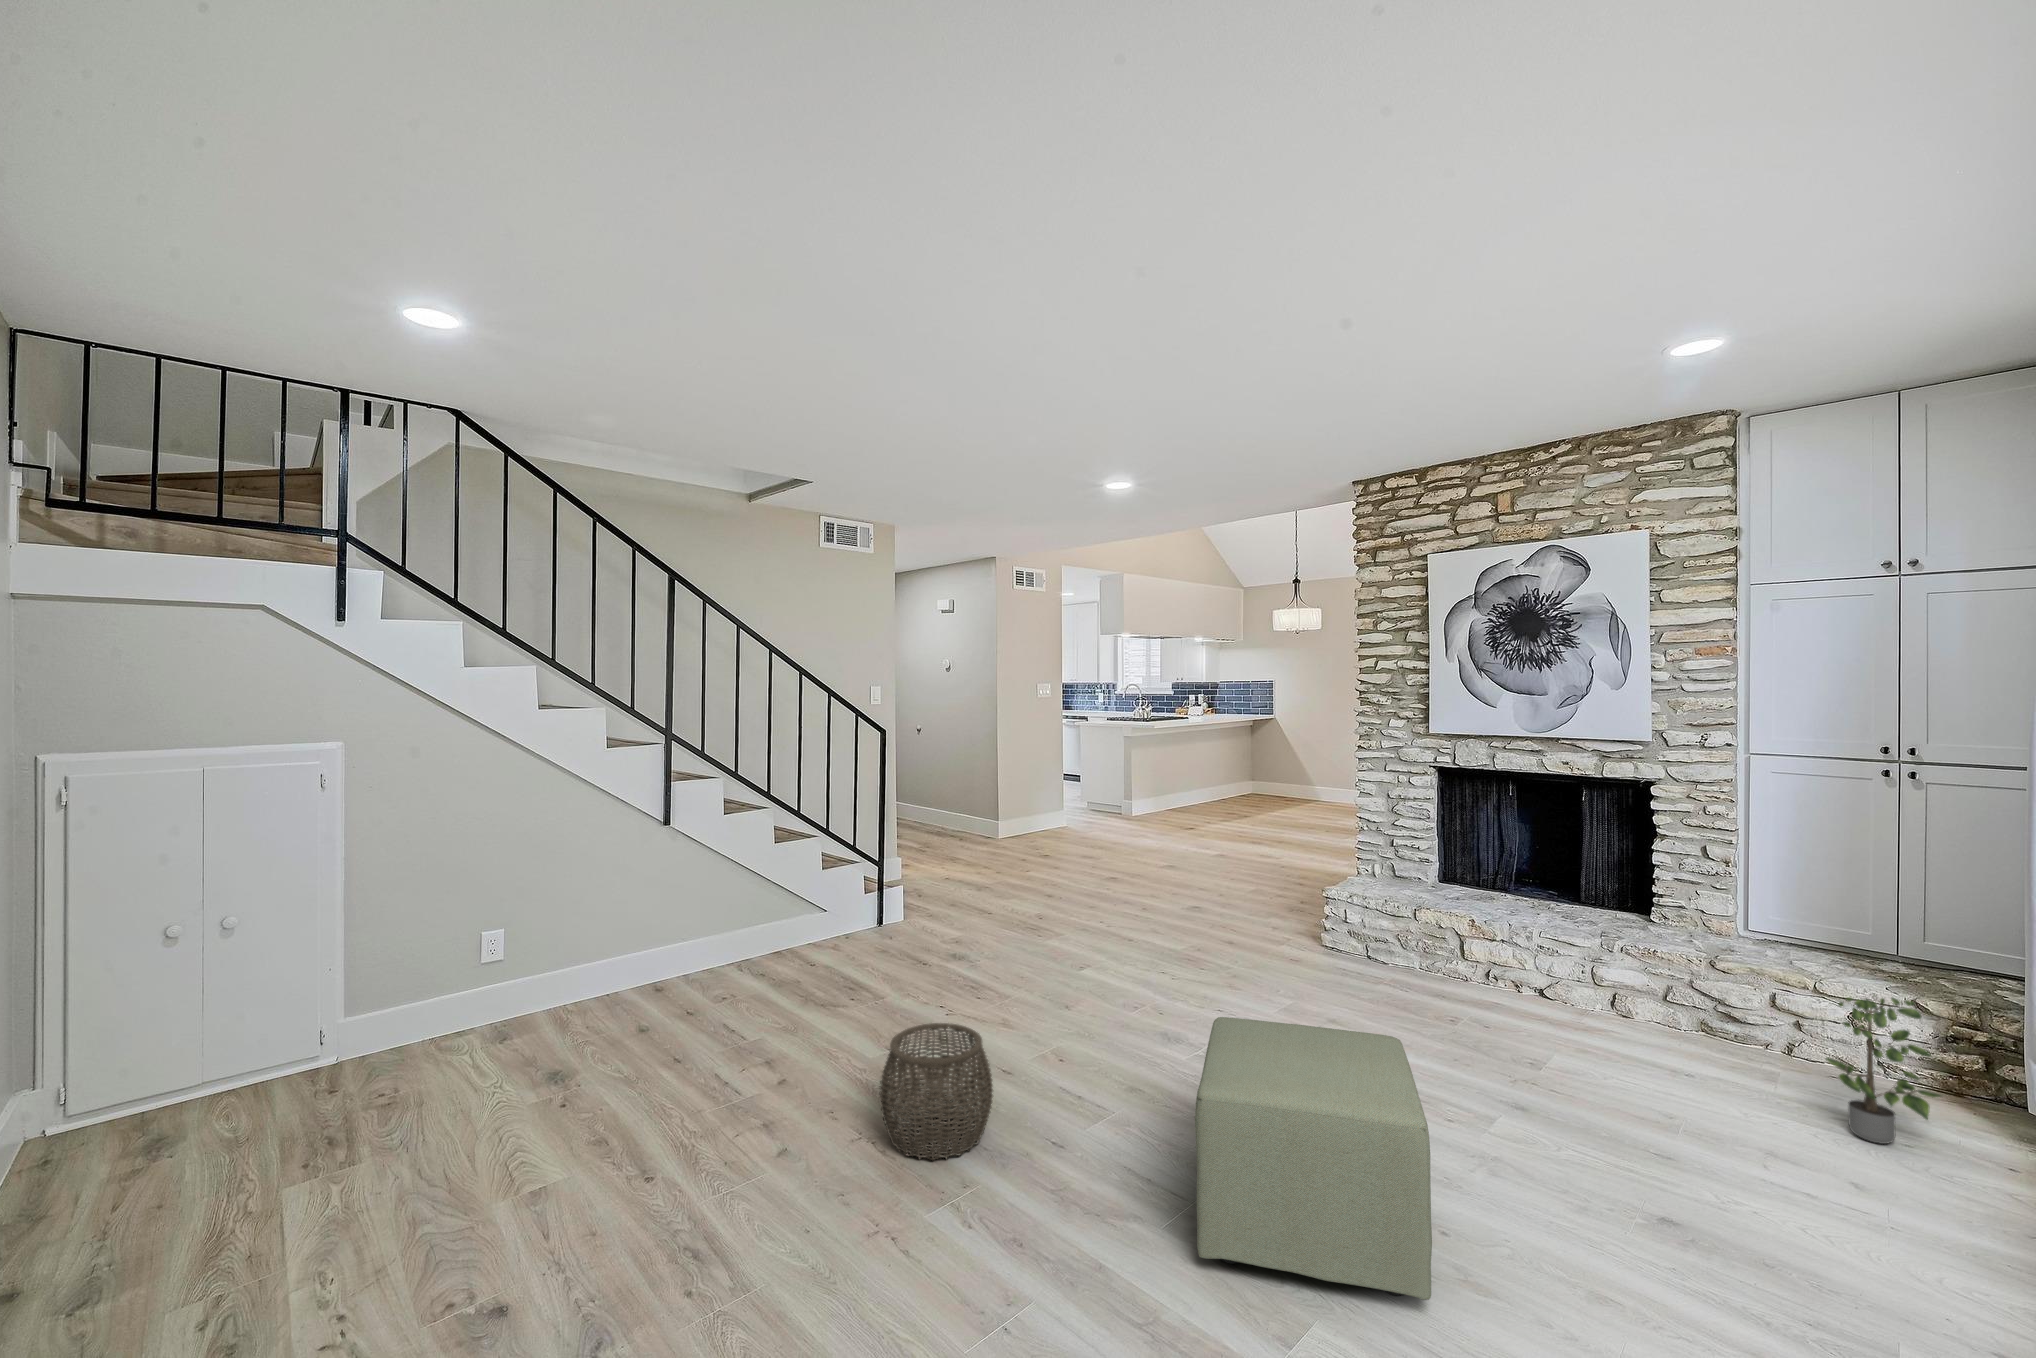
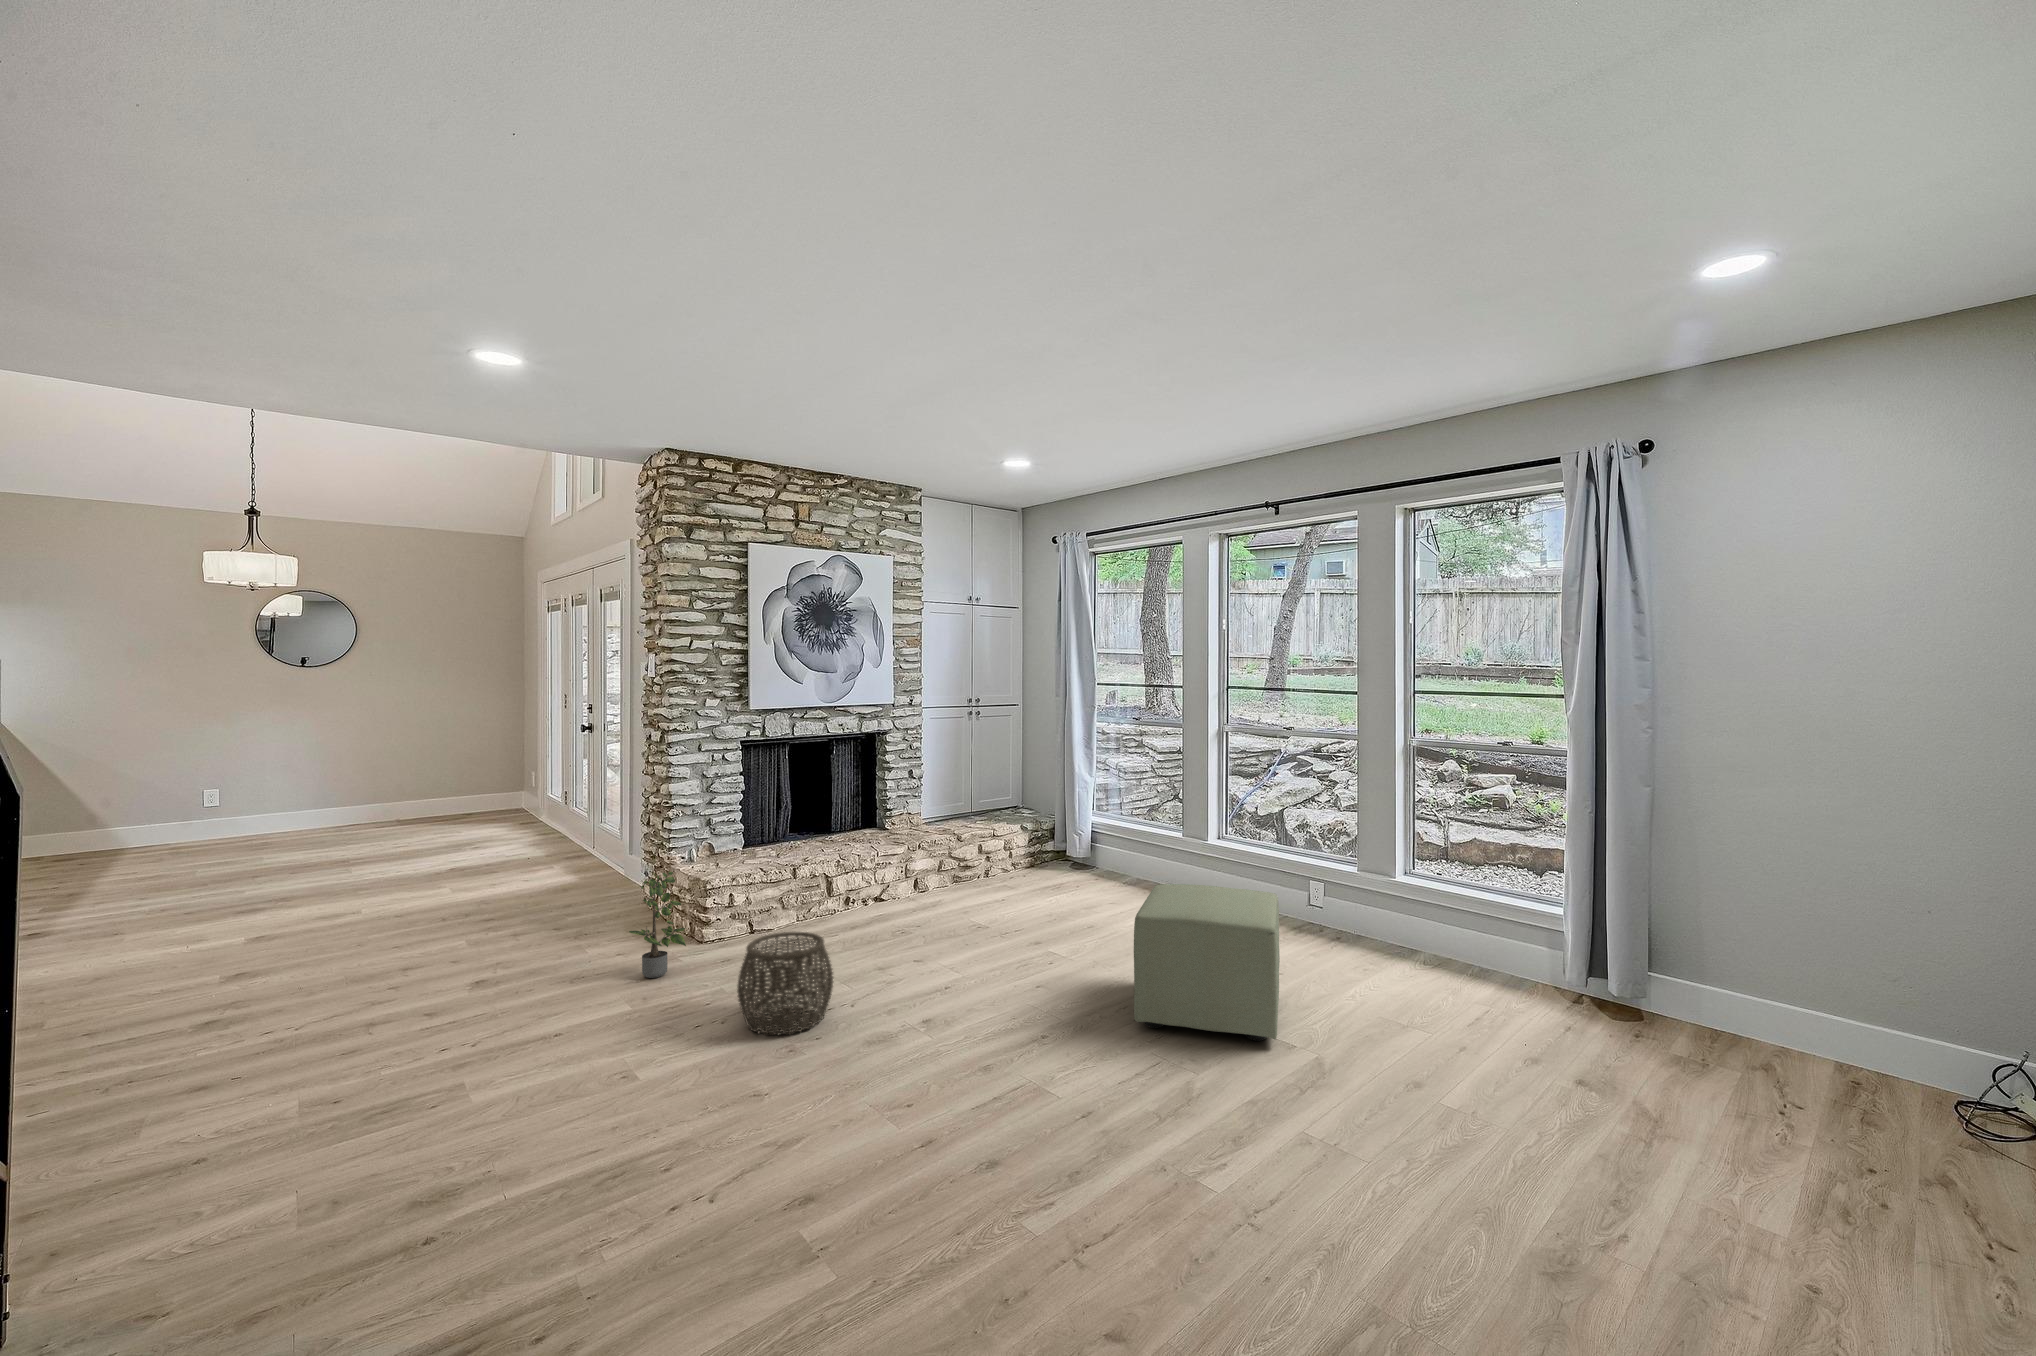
potted plant: present [1826,995,1942,1144] -> present [629,872,686,978]
woven basket: present [879,1023,993,1160] -> present [737,932,833,1035]

